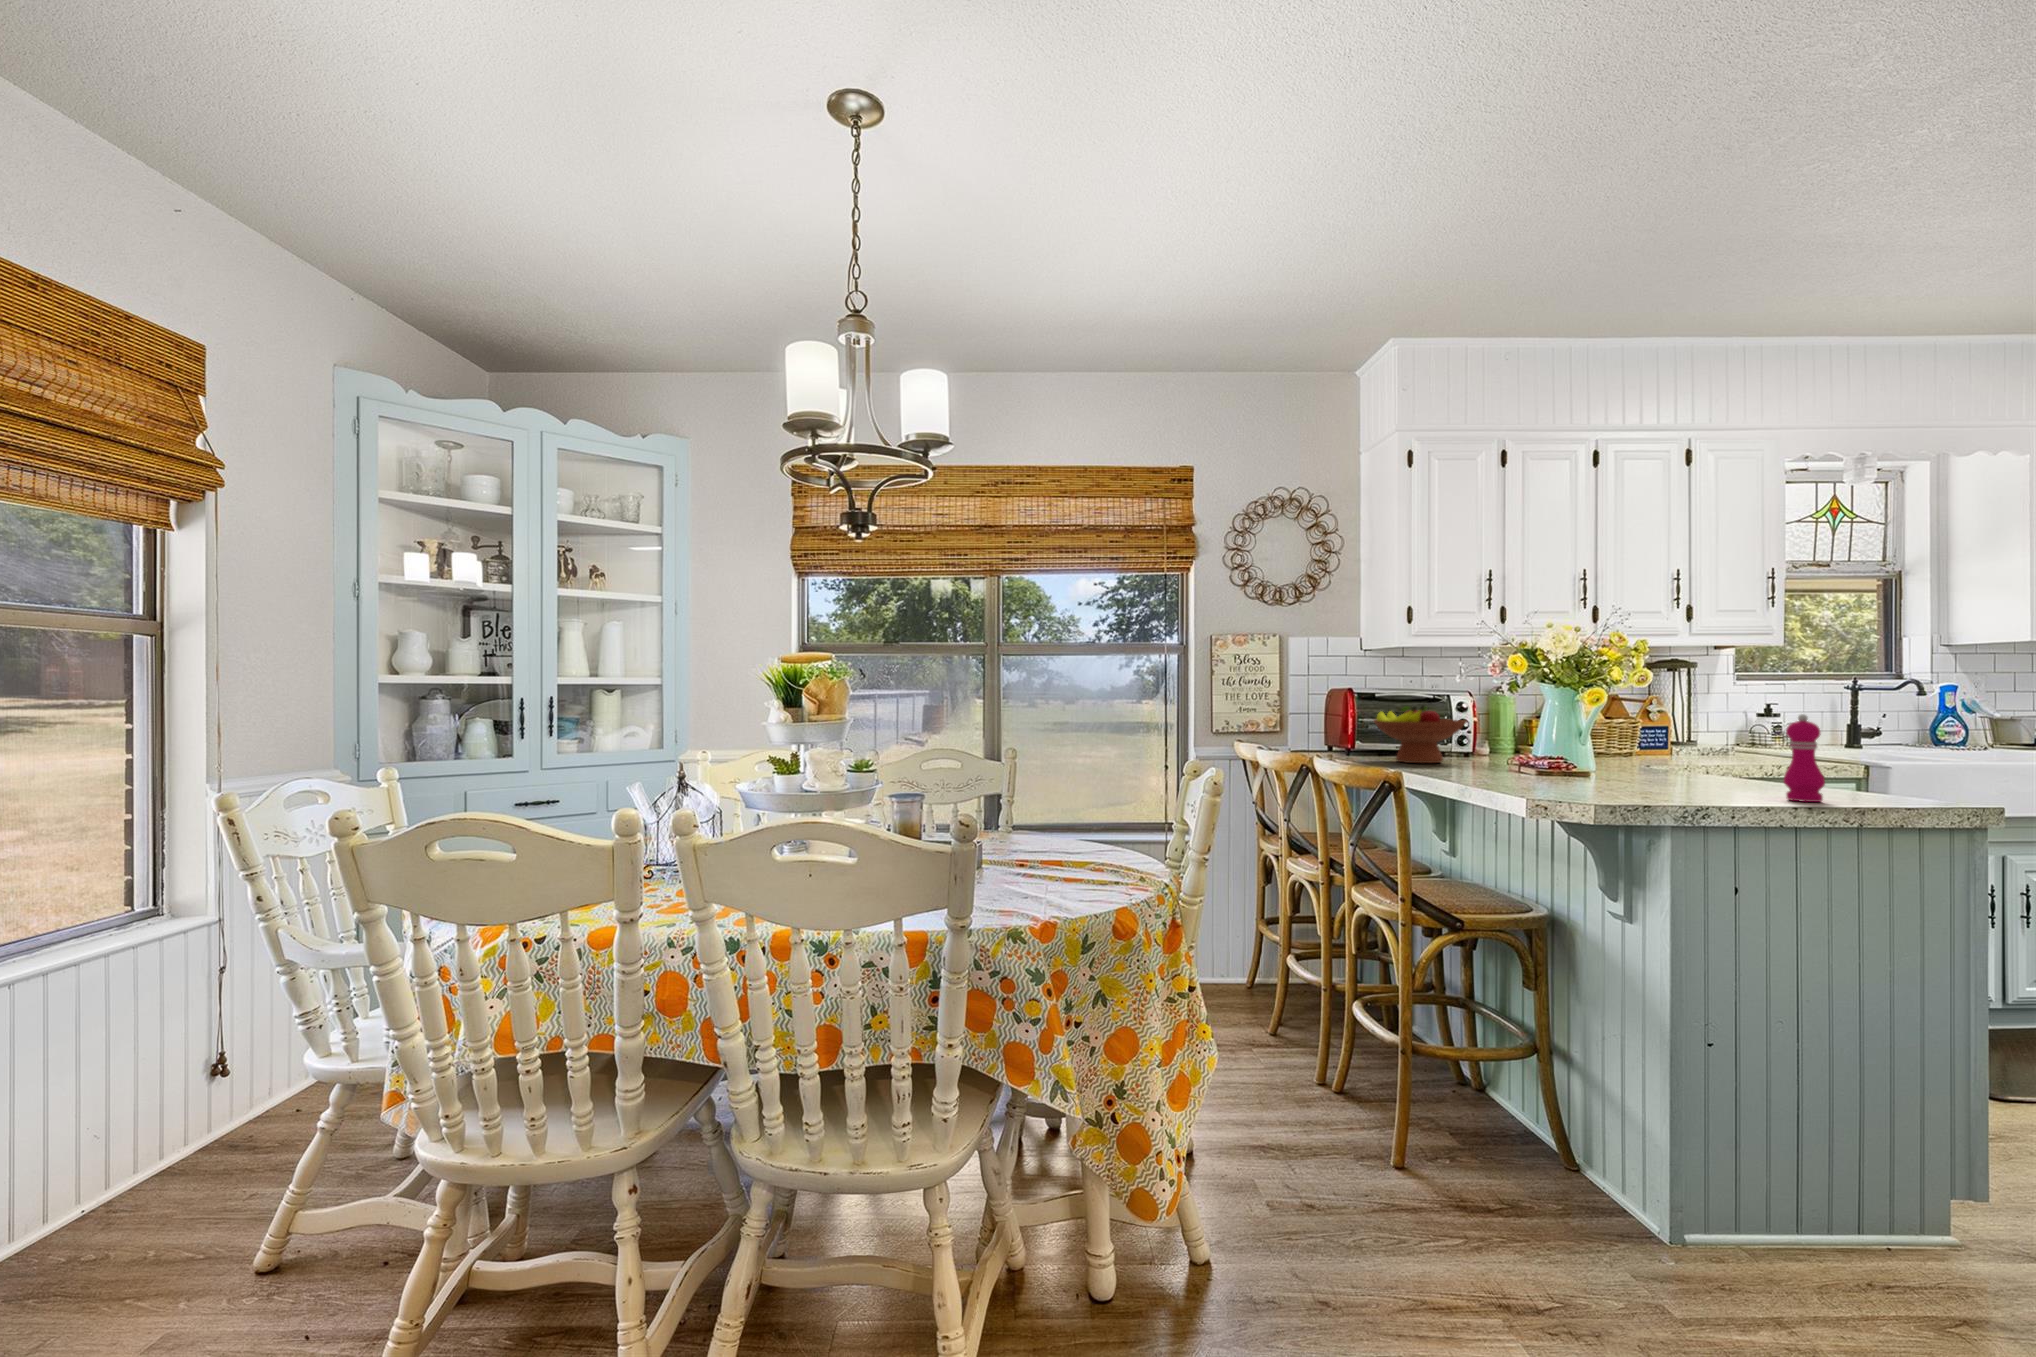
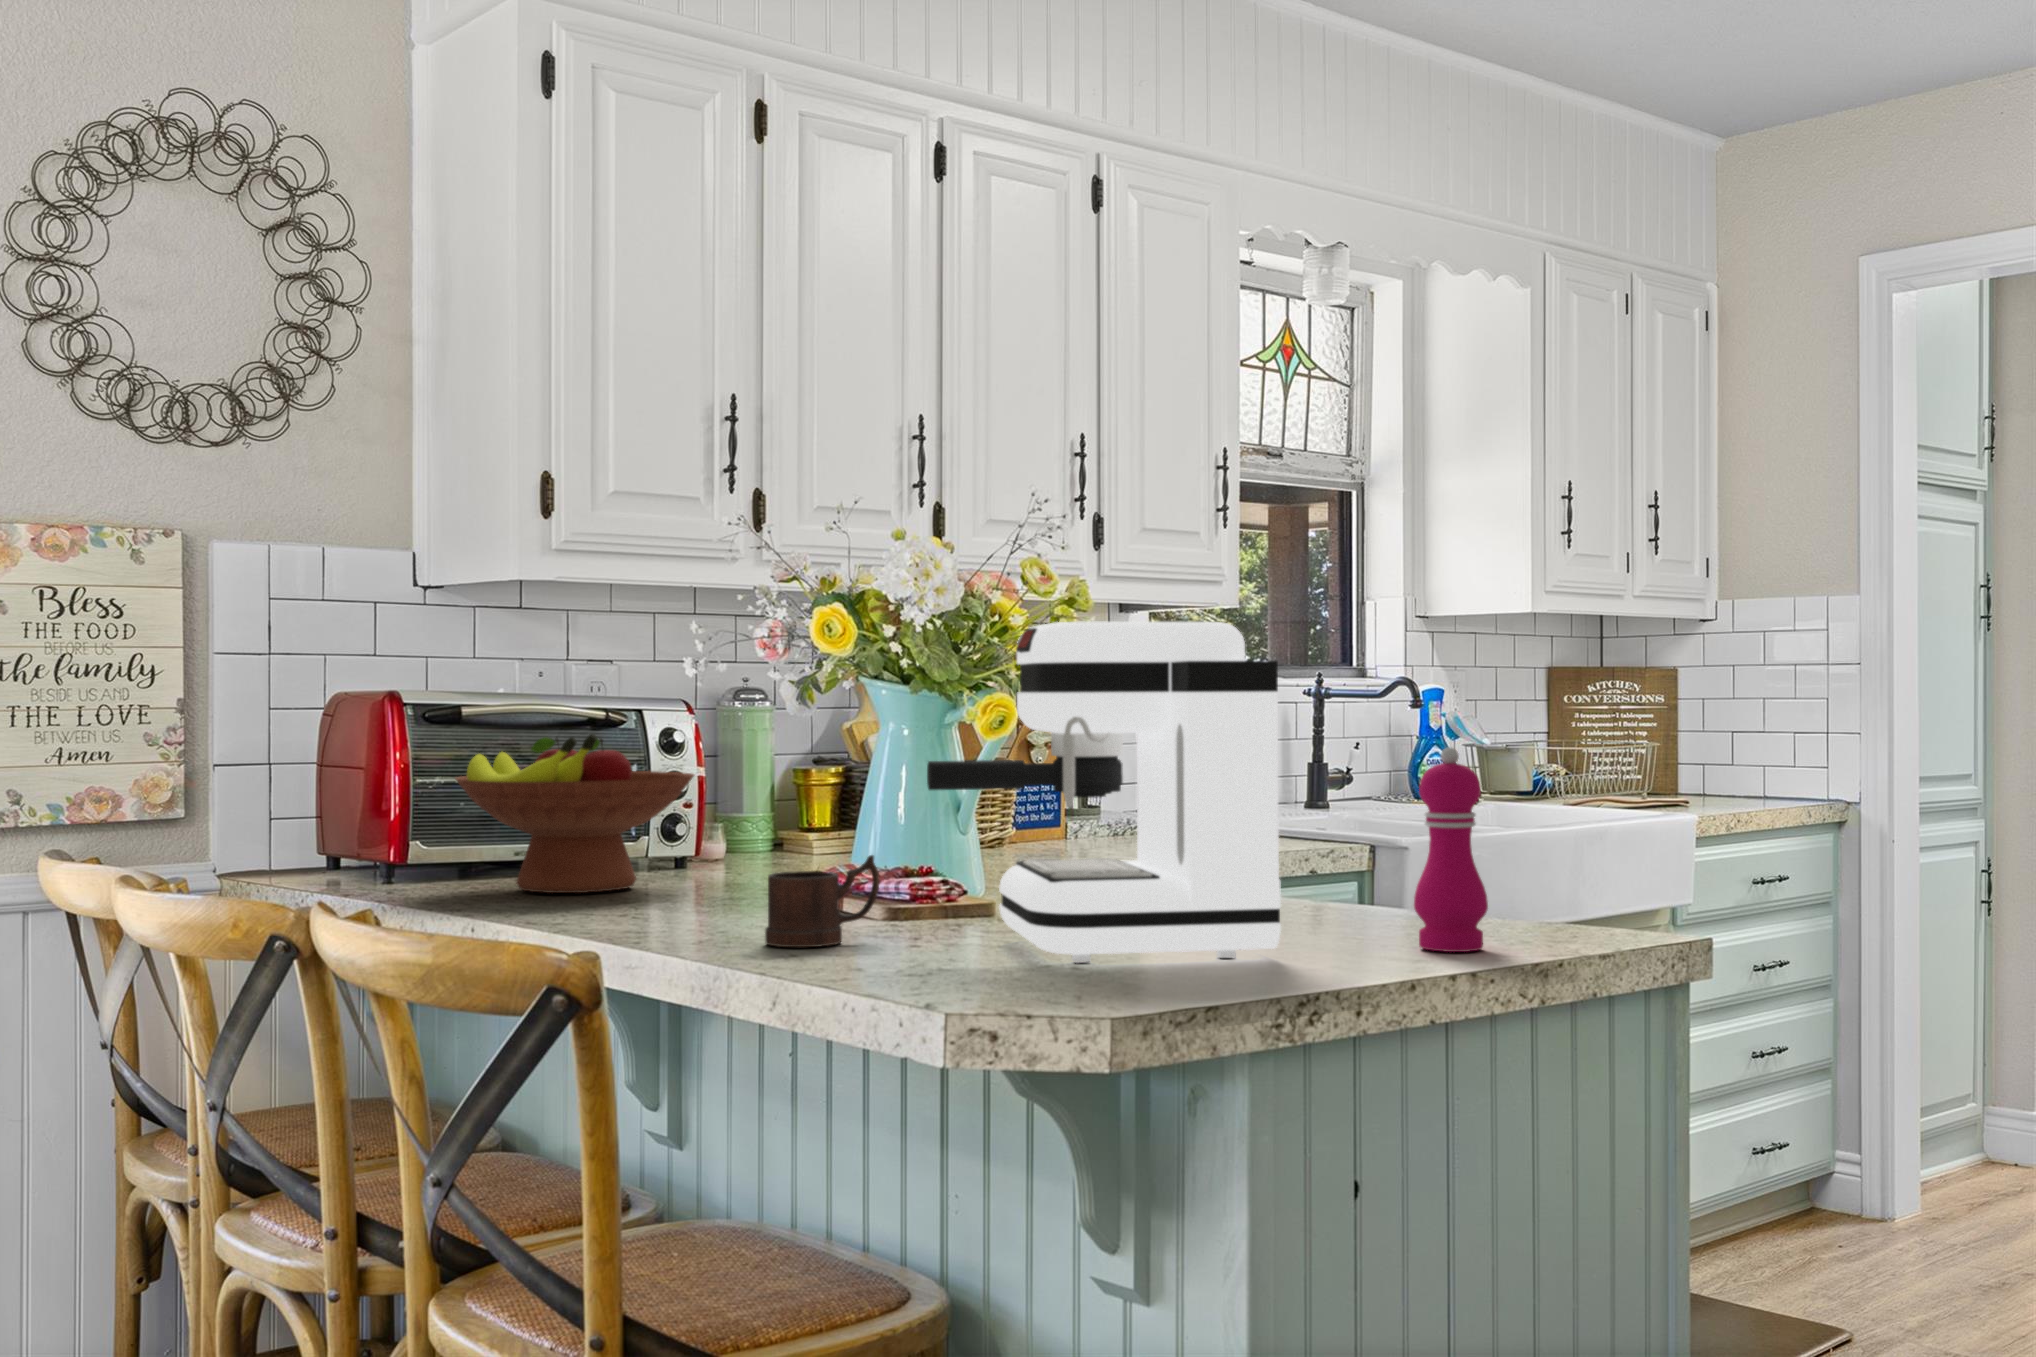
coffee maker: none [1546,662,1705,796] -> present [927,622,1281,963]
mug: none [1481,750,1529,782] -> present [765,855,880,947]

